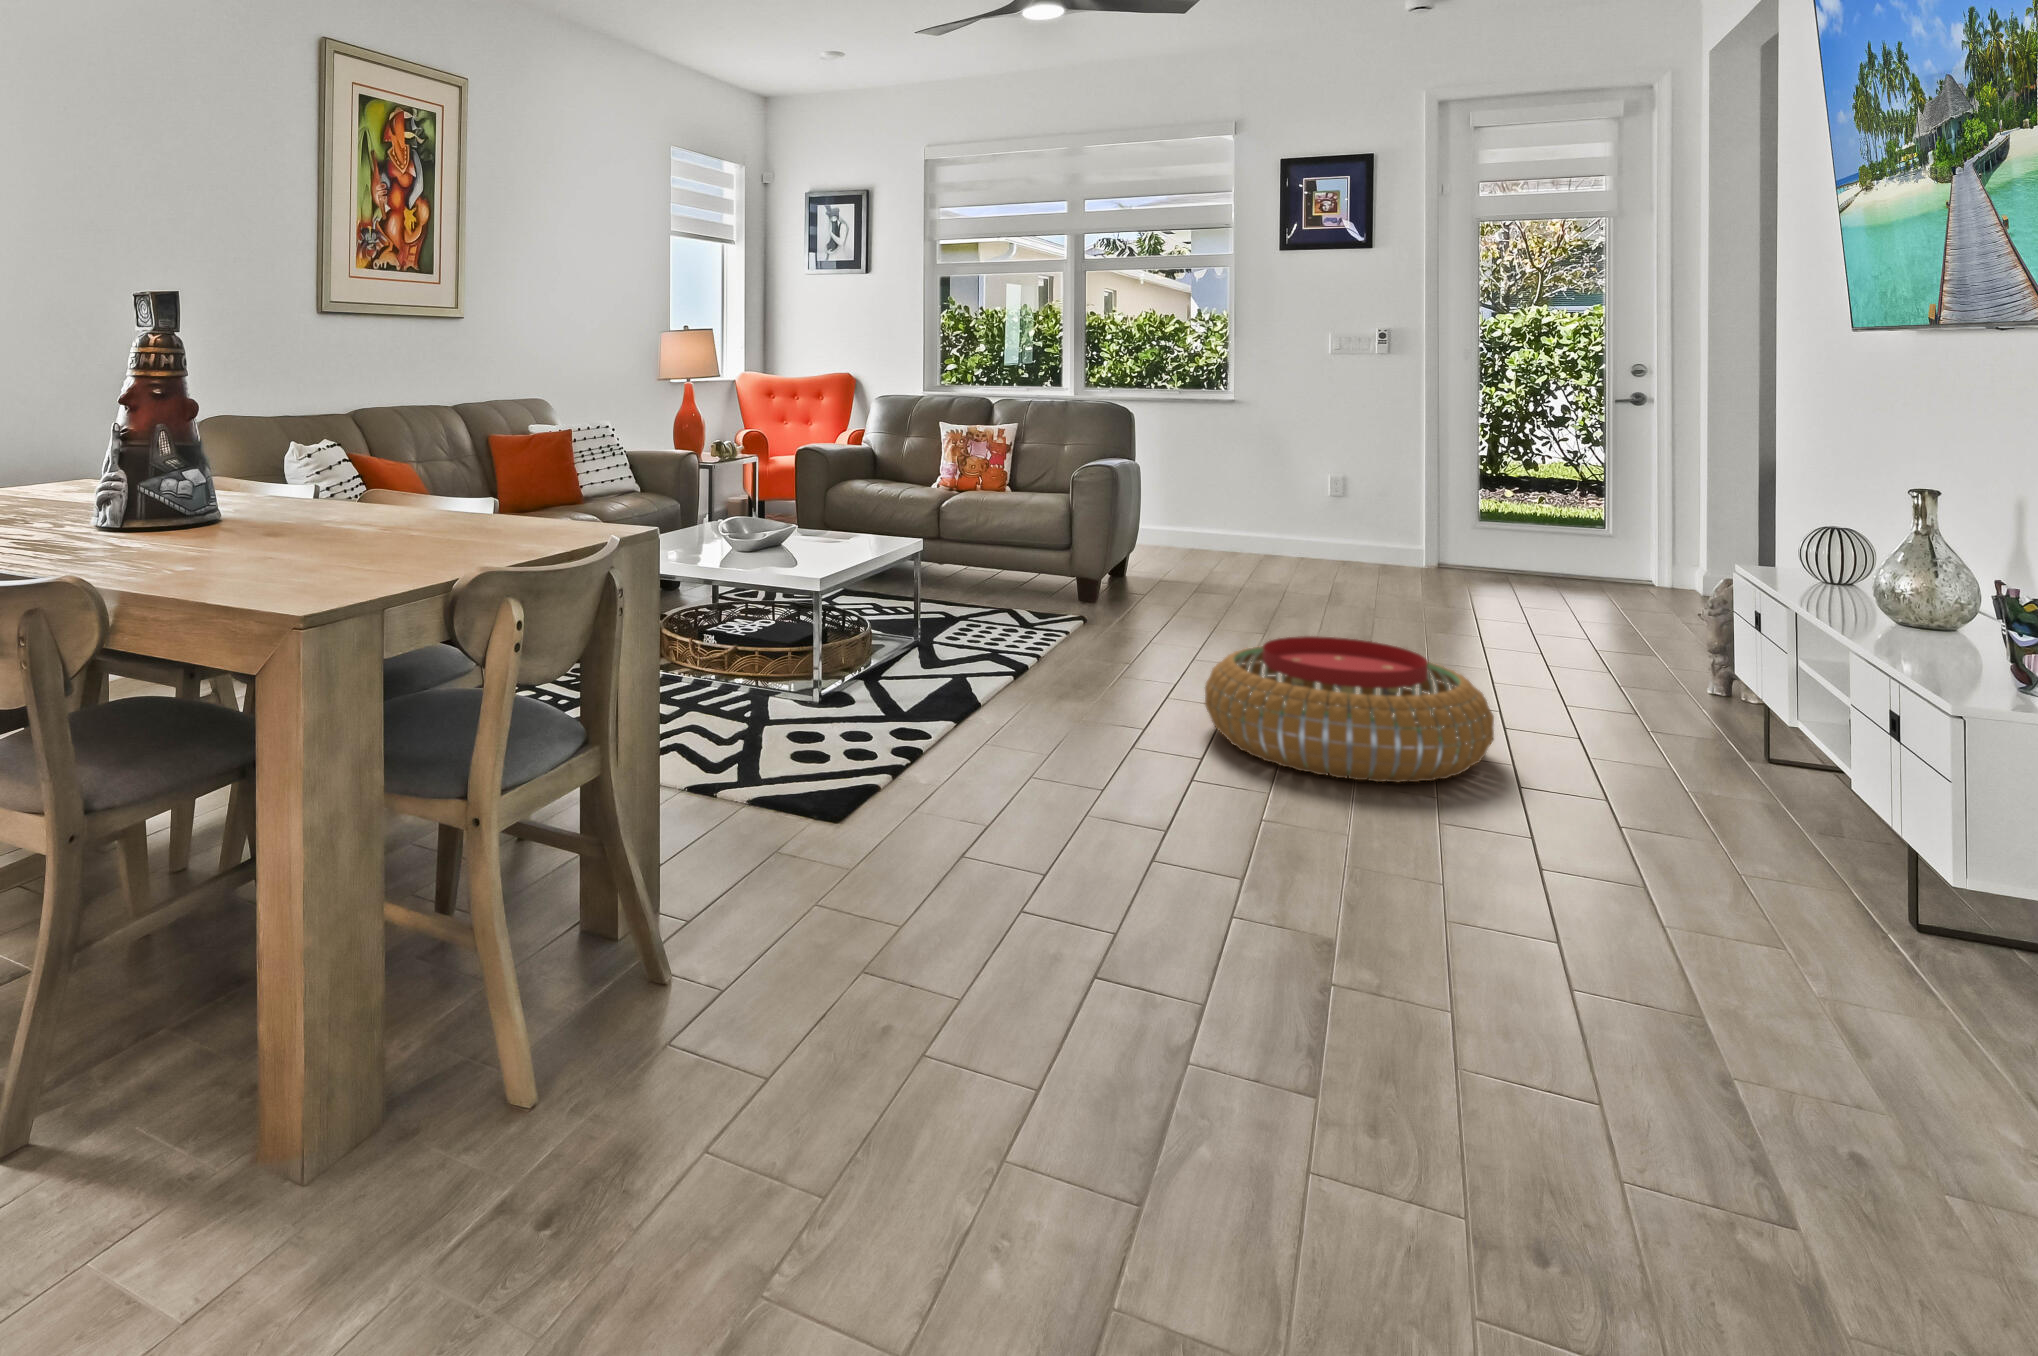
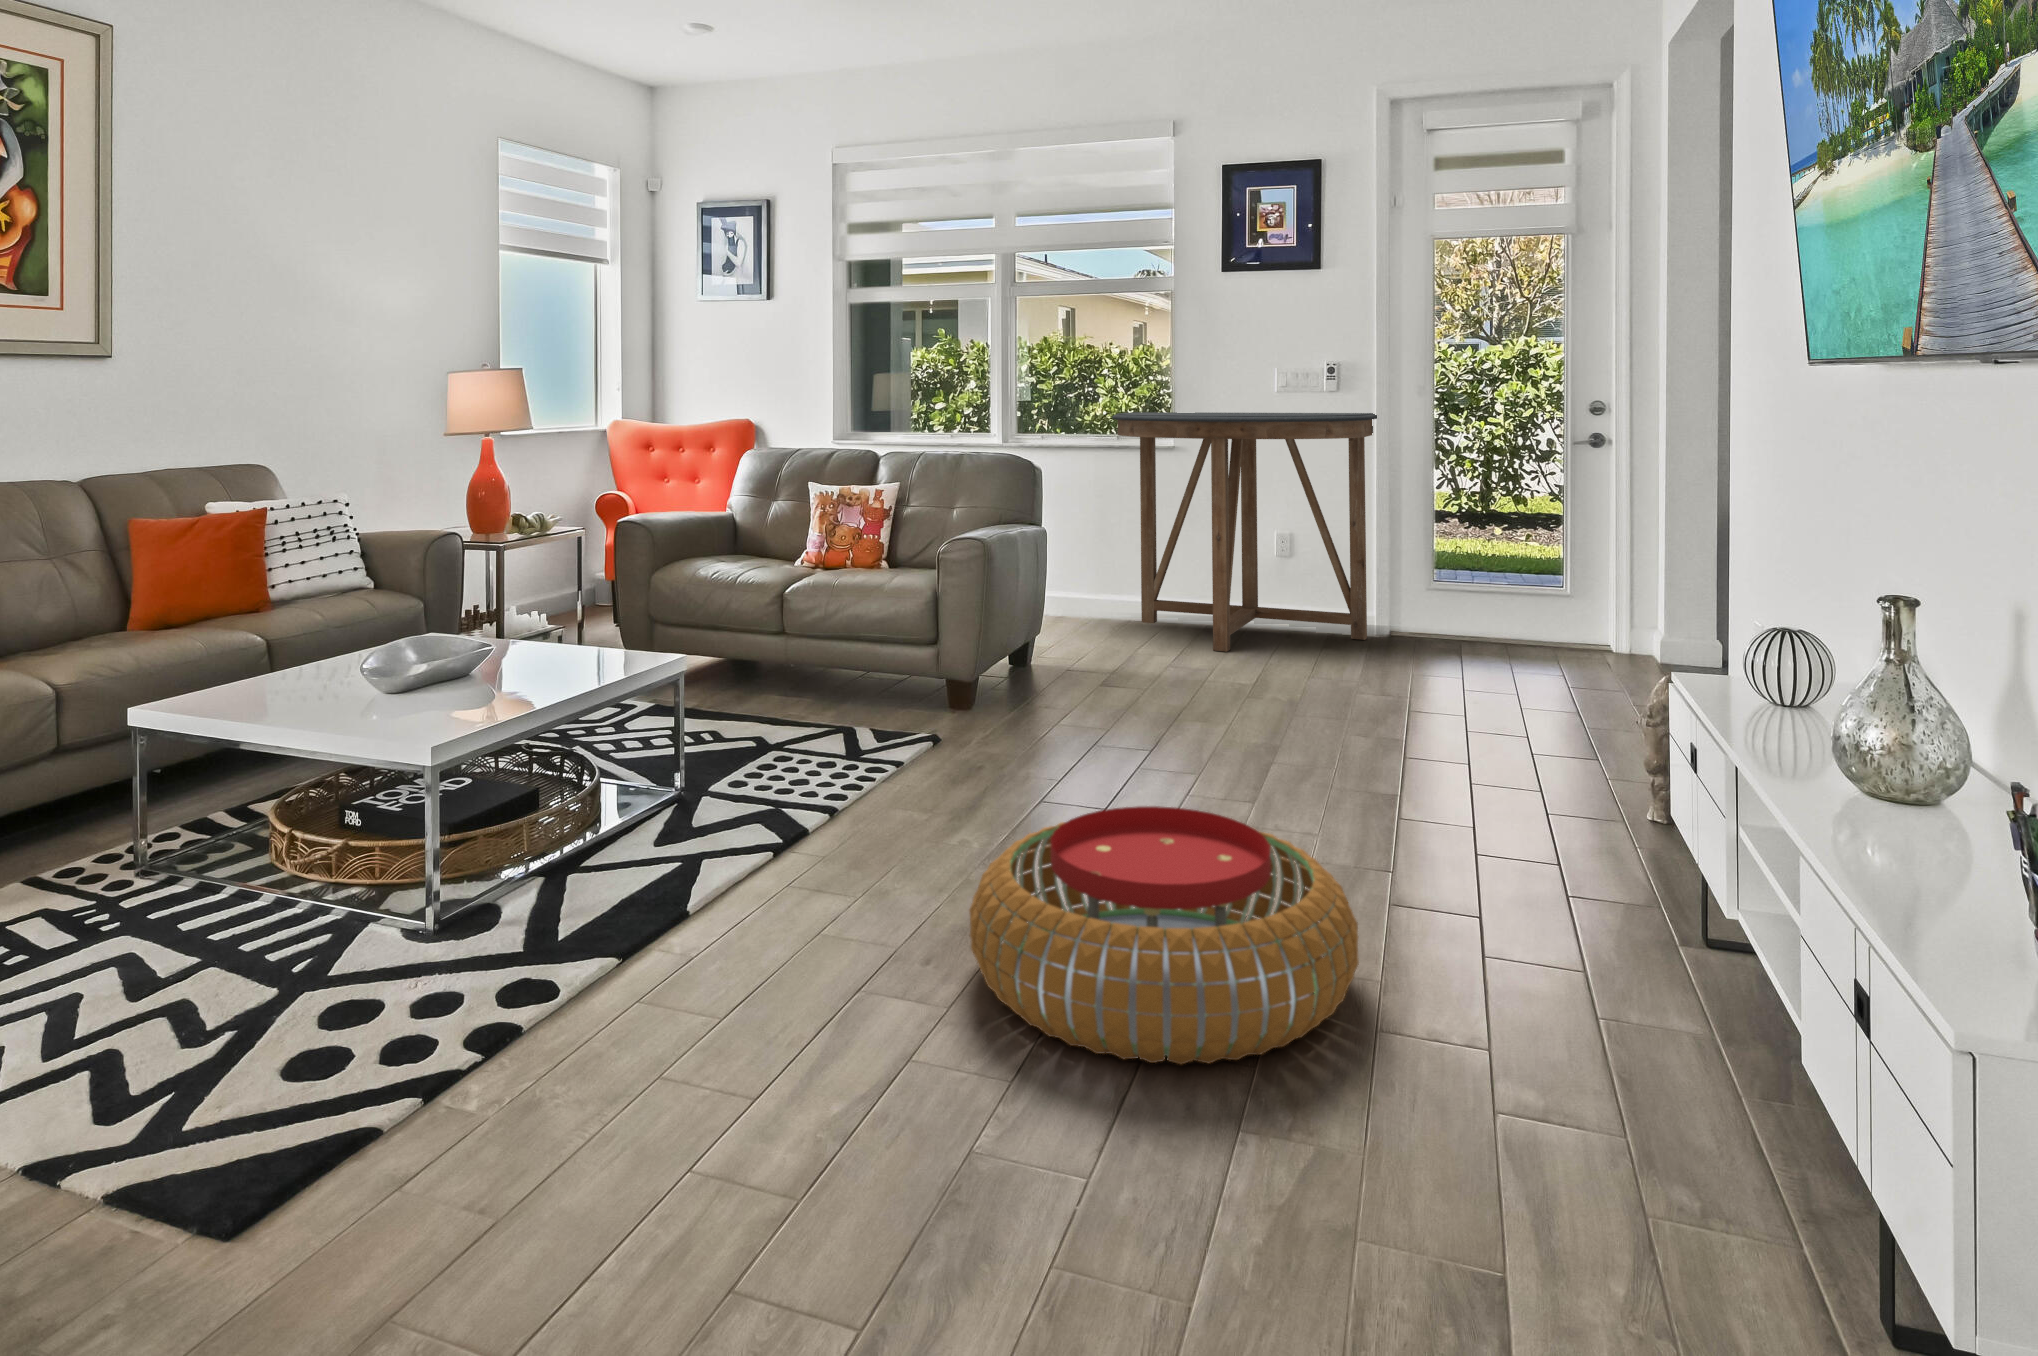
console table: none [1185,372,1427,571] -> present [1112,412,1377,652]

